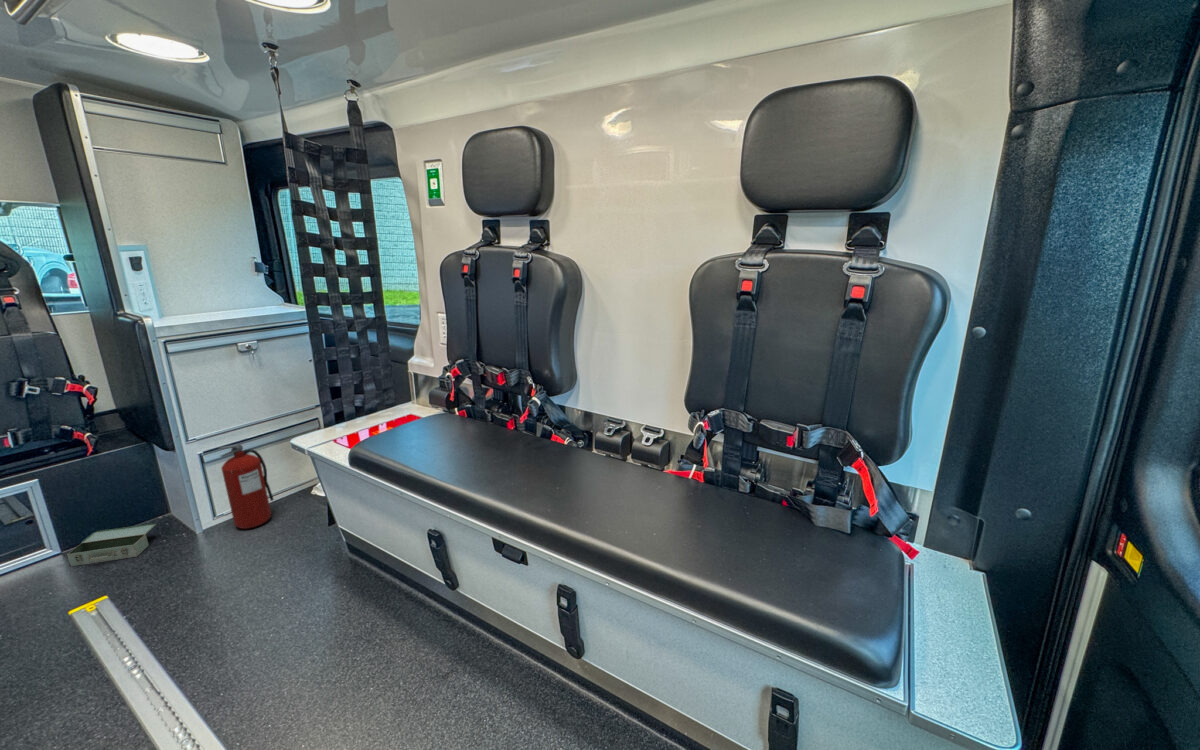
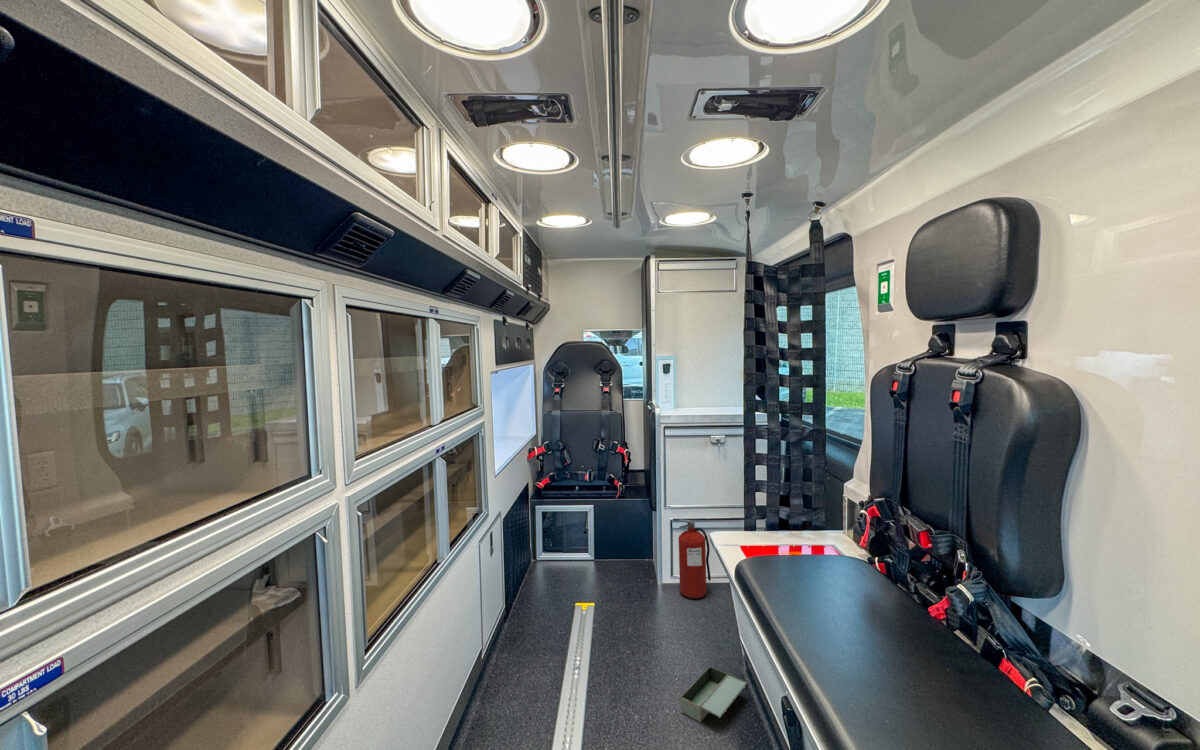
toolbox: present [67,523,156,566] -> present [681,667,747,722]

